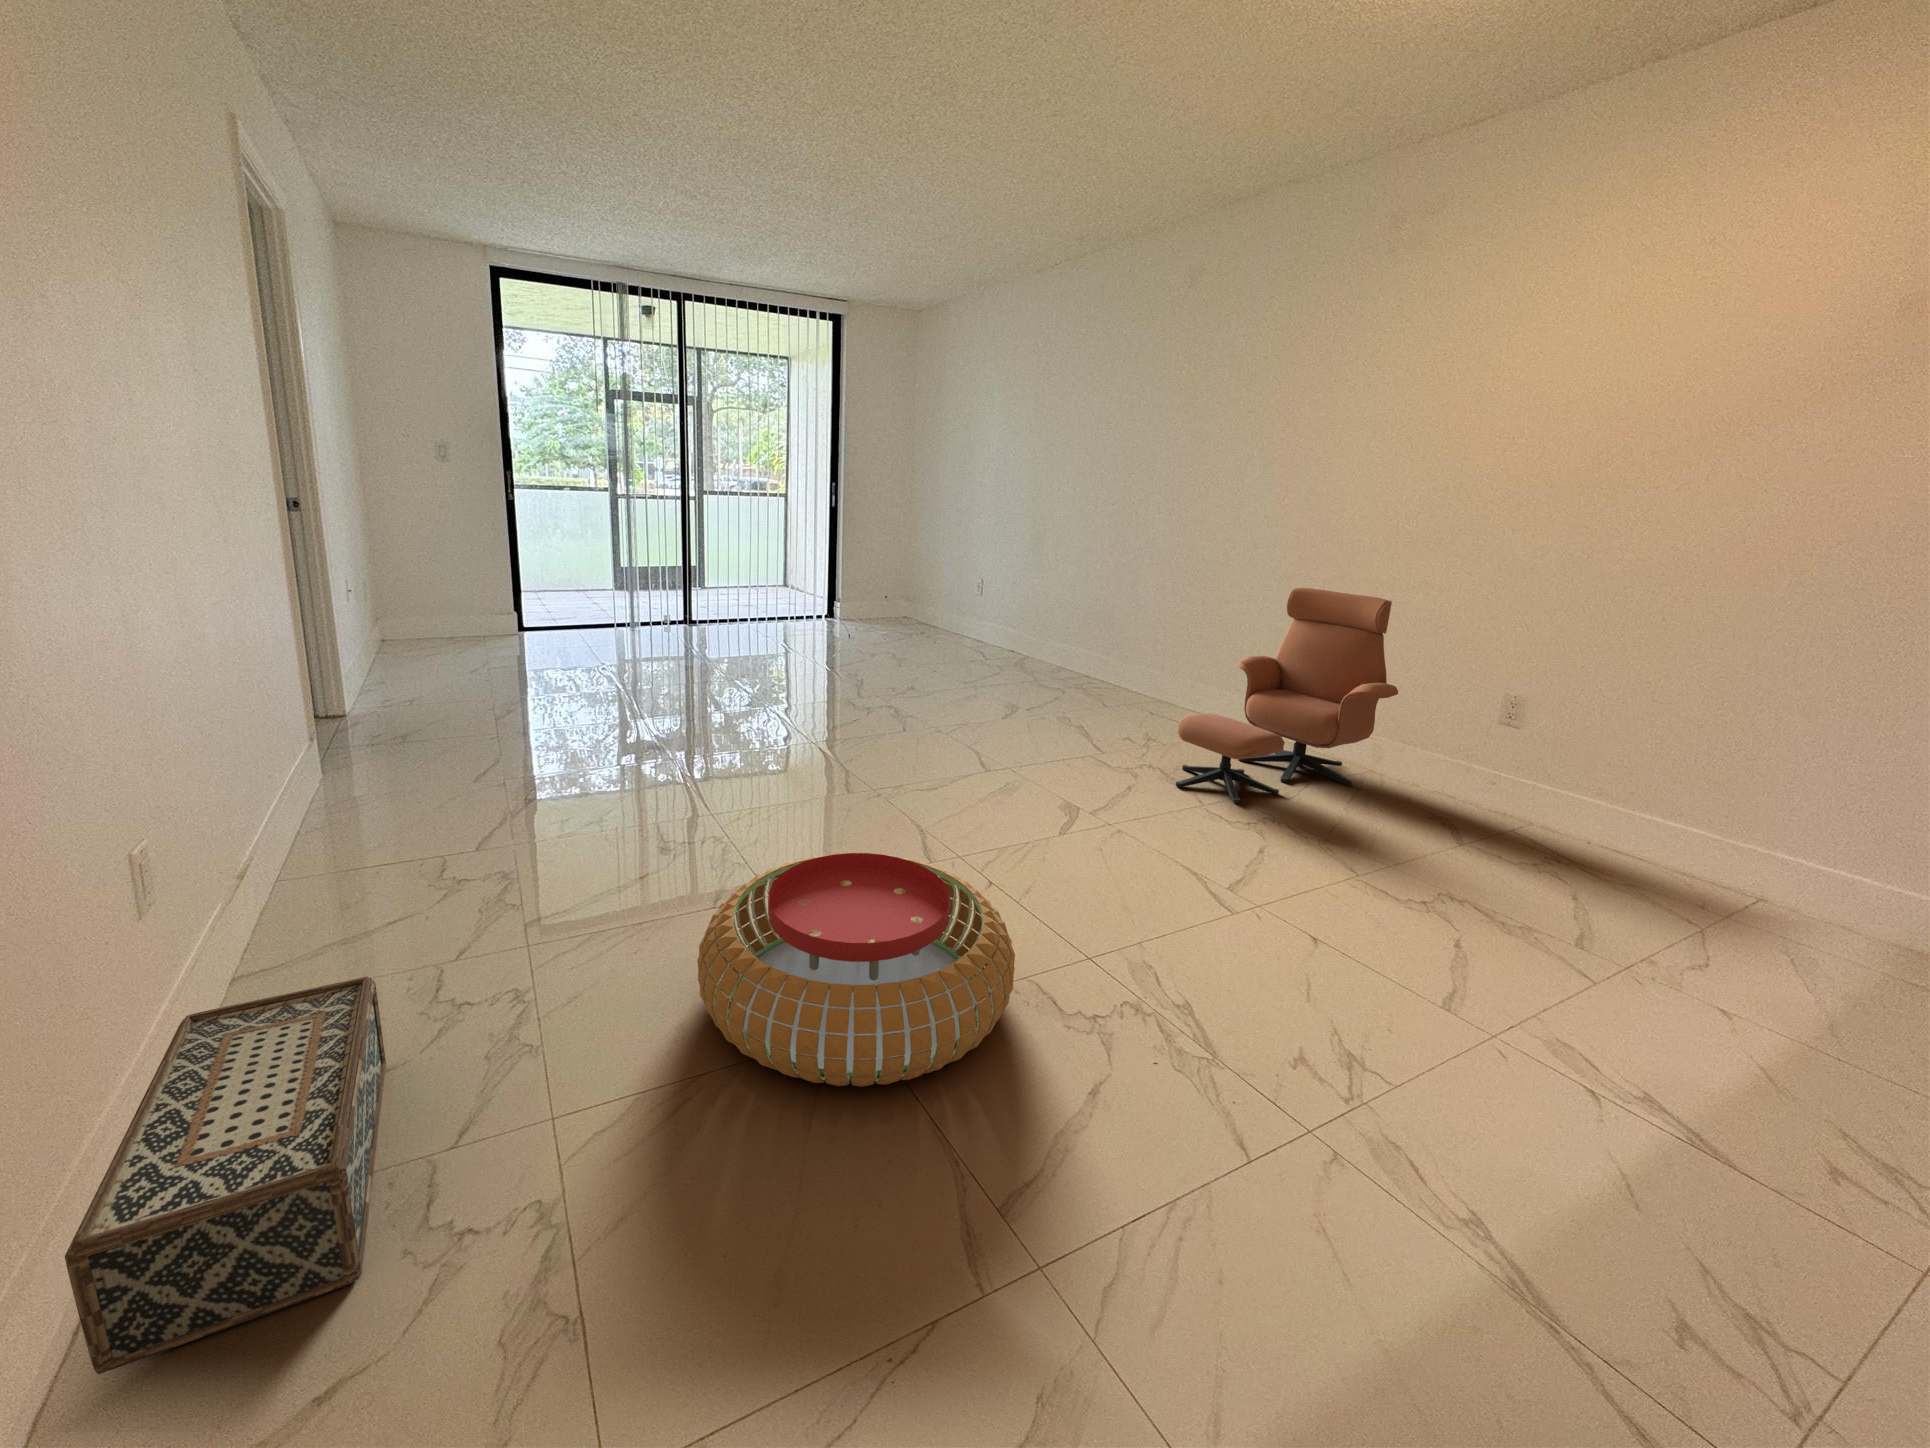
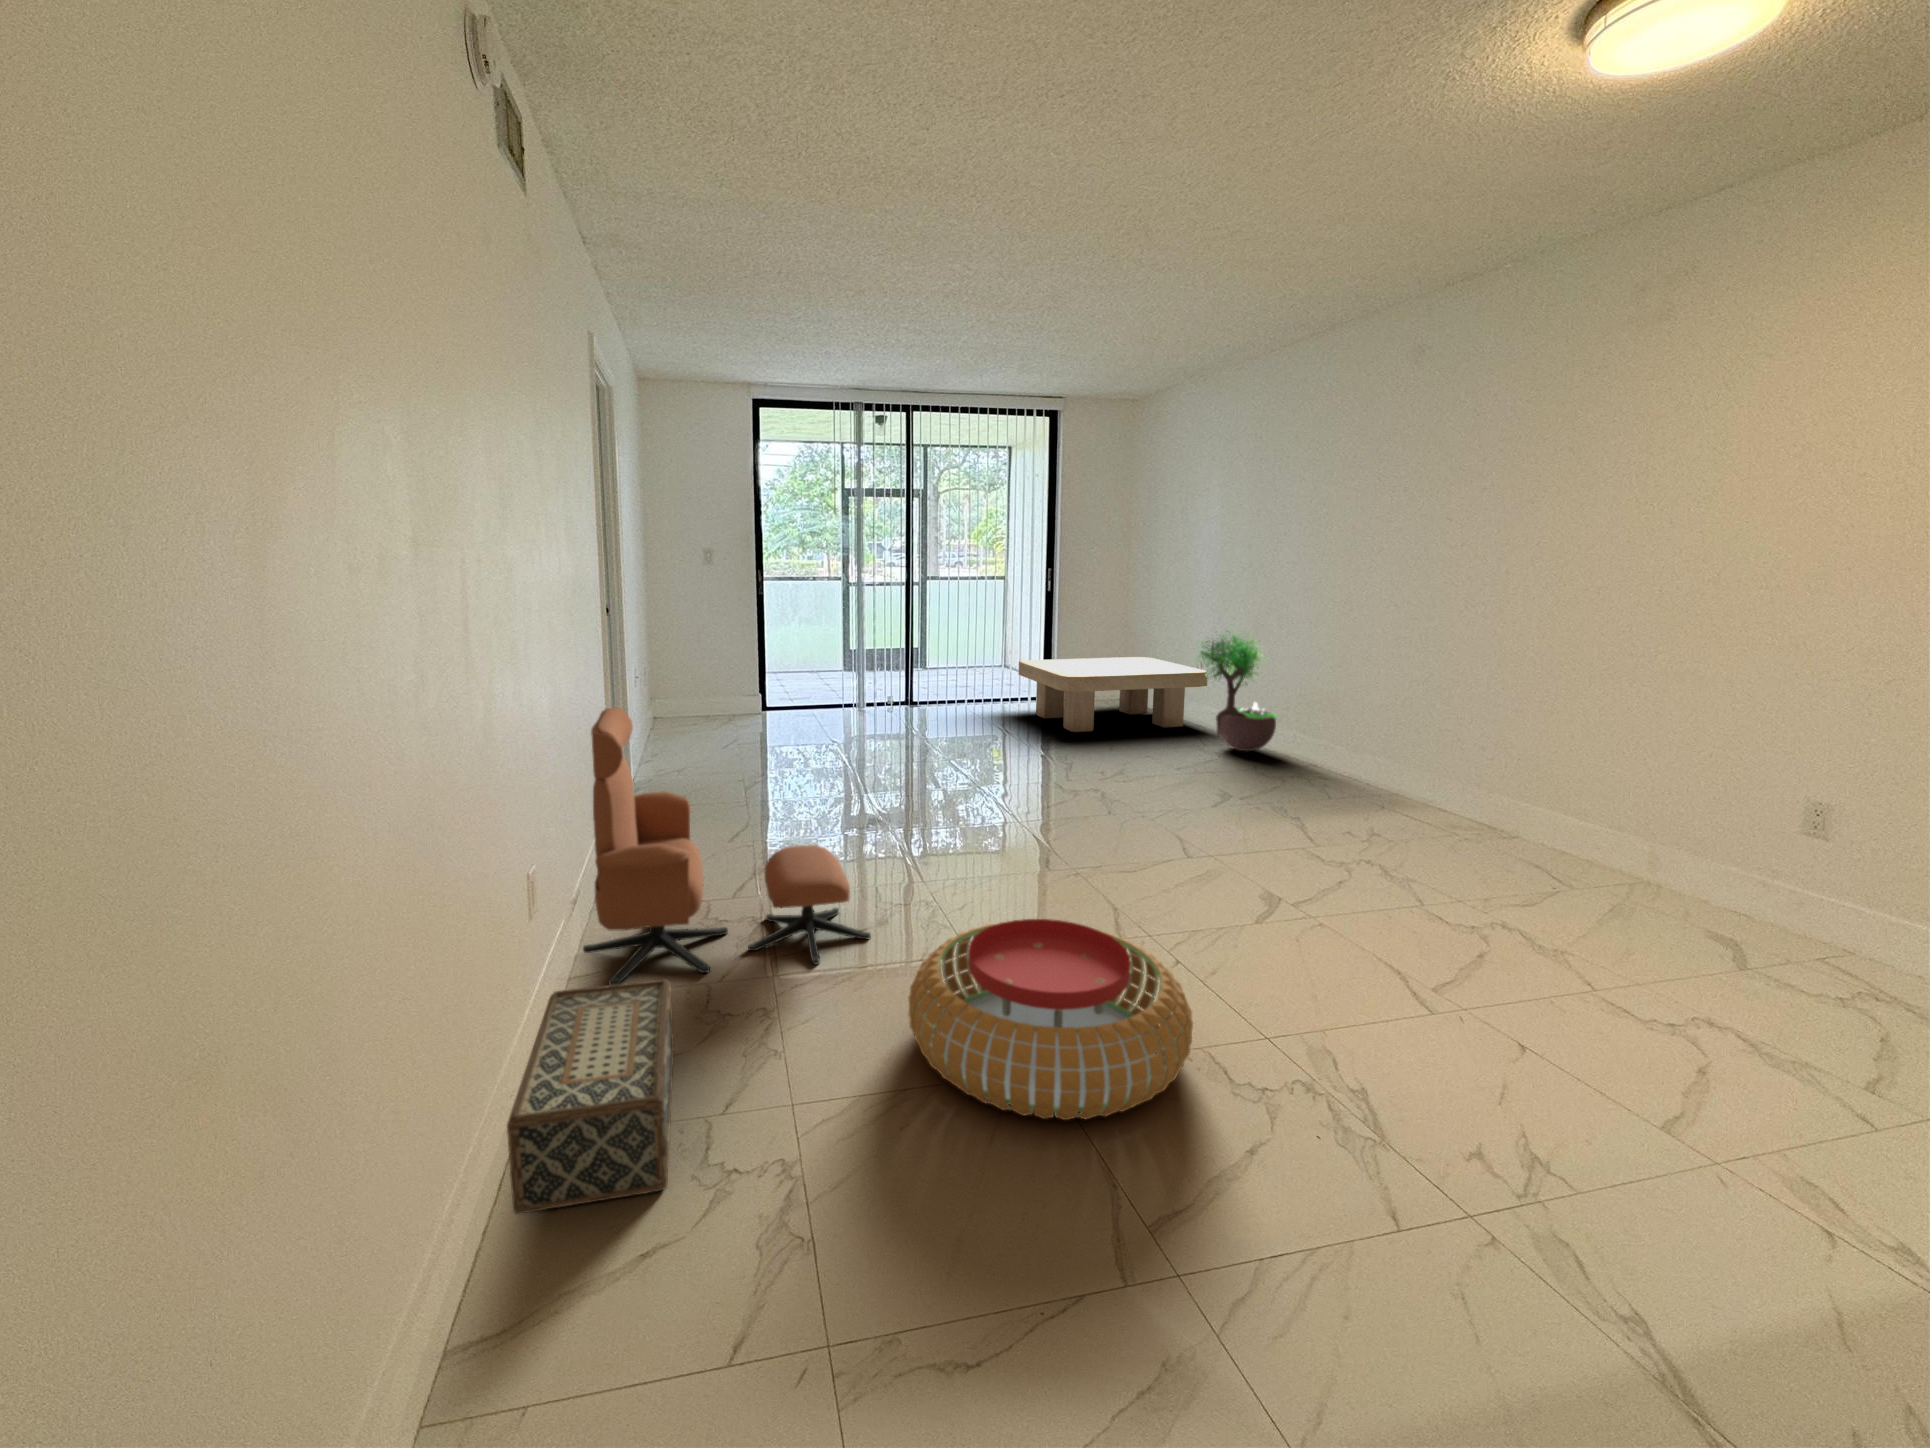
potted tree: none [968,540,1047,665] -> present [1195,631,1277,751]
coffee table: none [801,576,982,650] -> present [1019,657,1208,732]
lounge chair: present [1176,588,1398,803] -> present [583,707,871,985]

